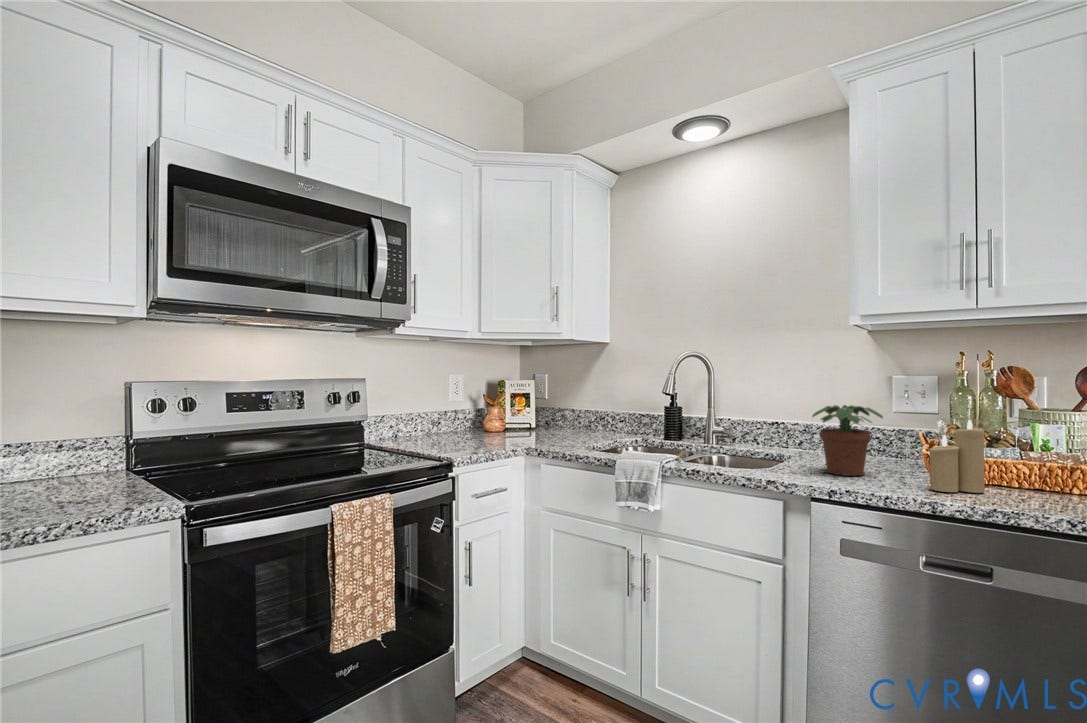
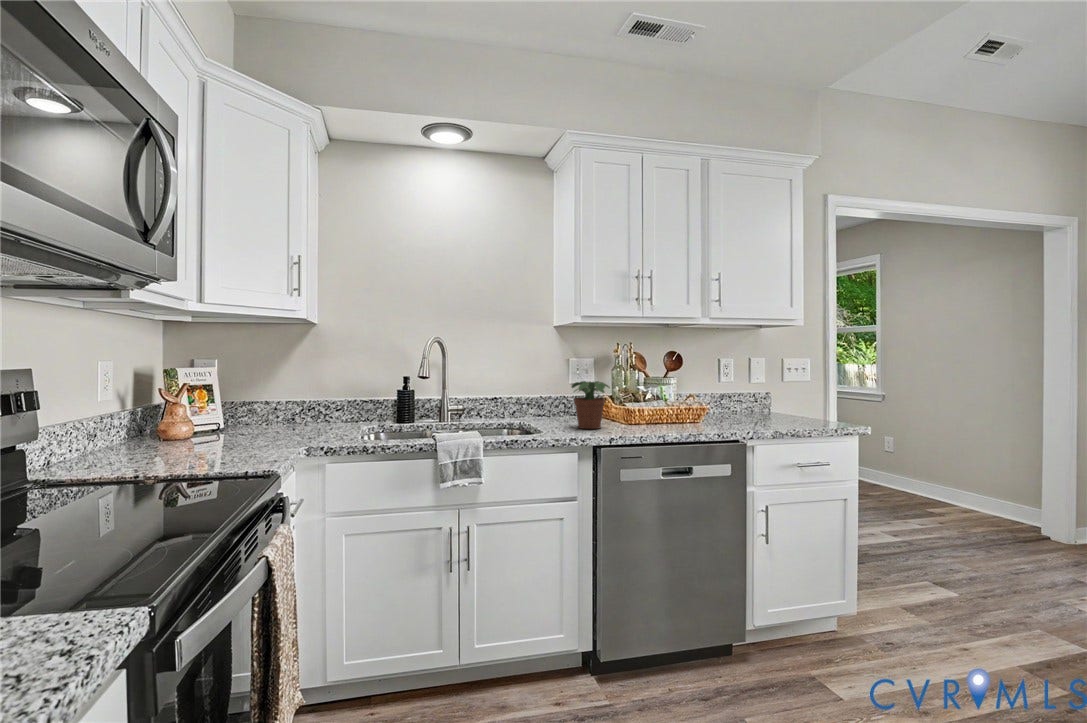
candle: present [929,420,984,493] -> none [646,386,667,429]

